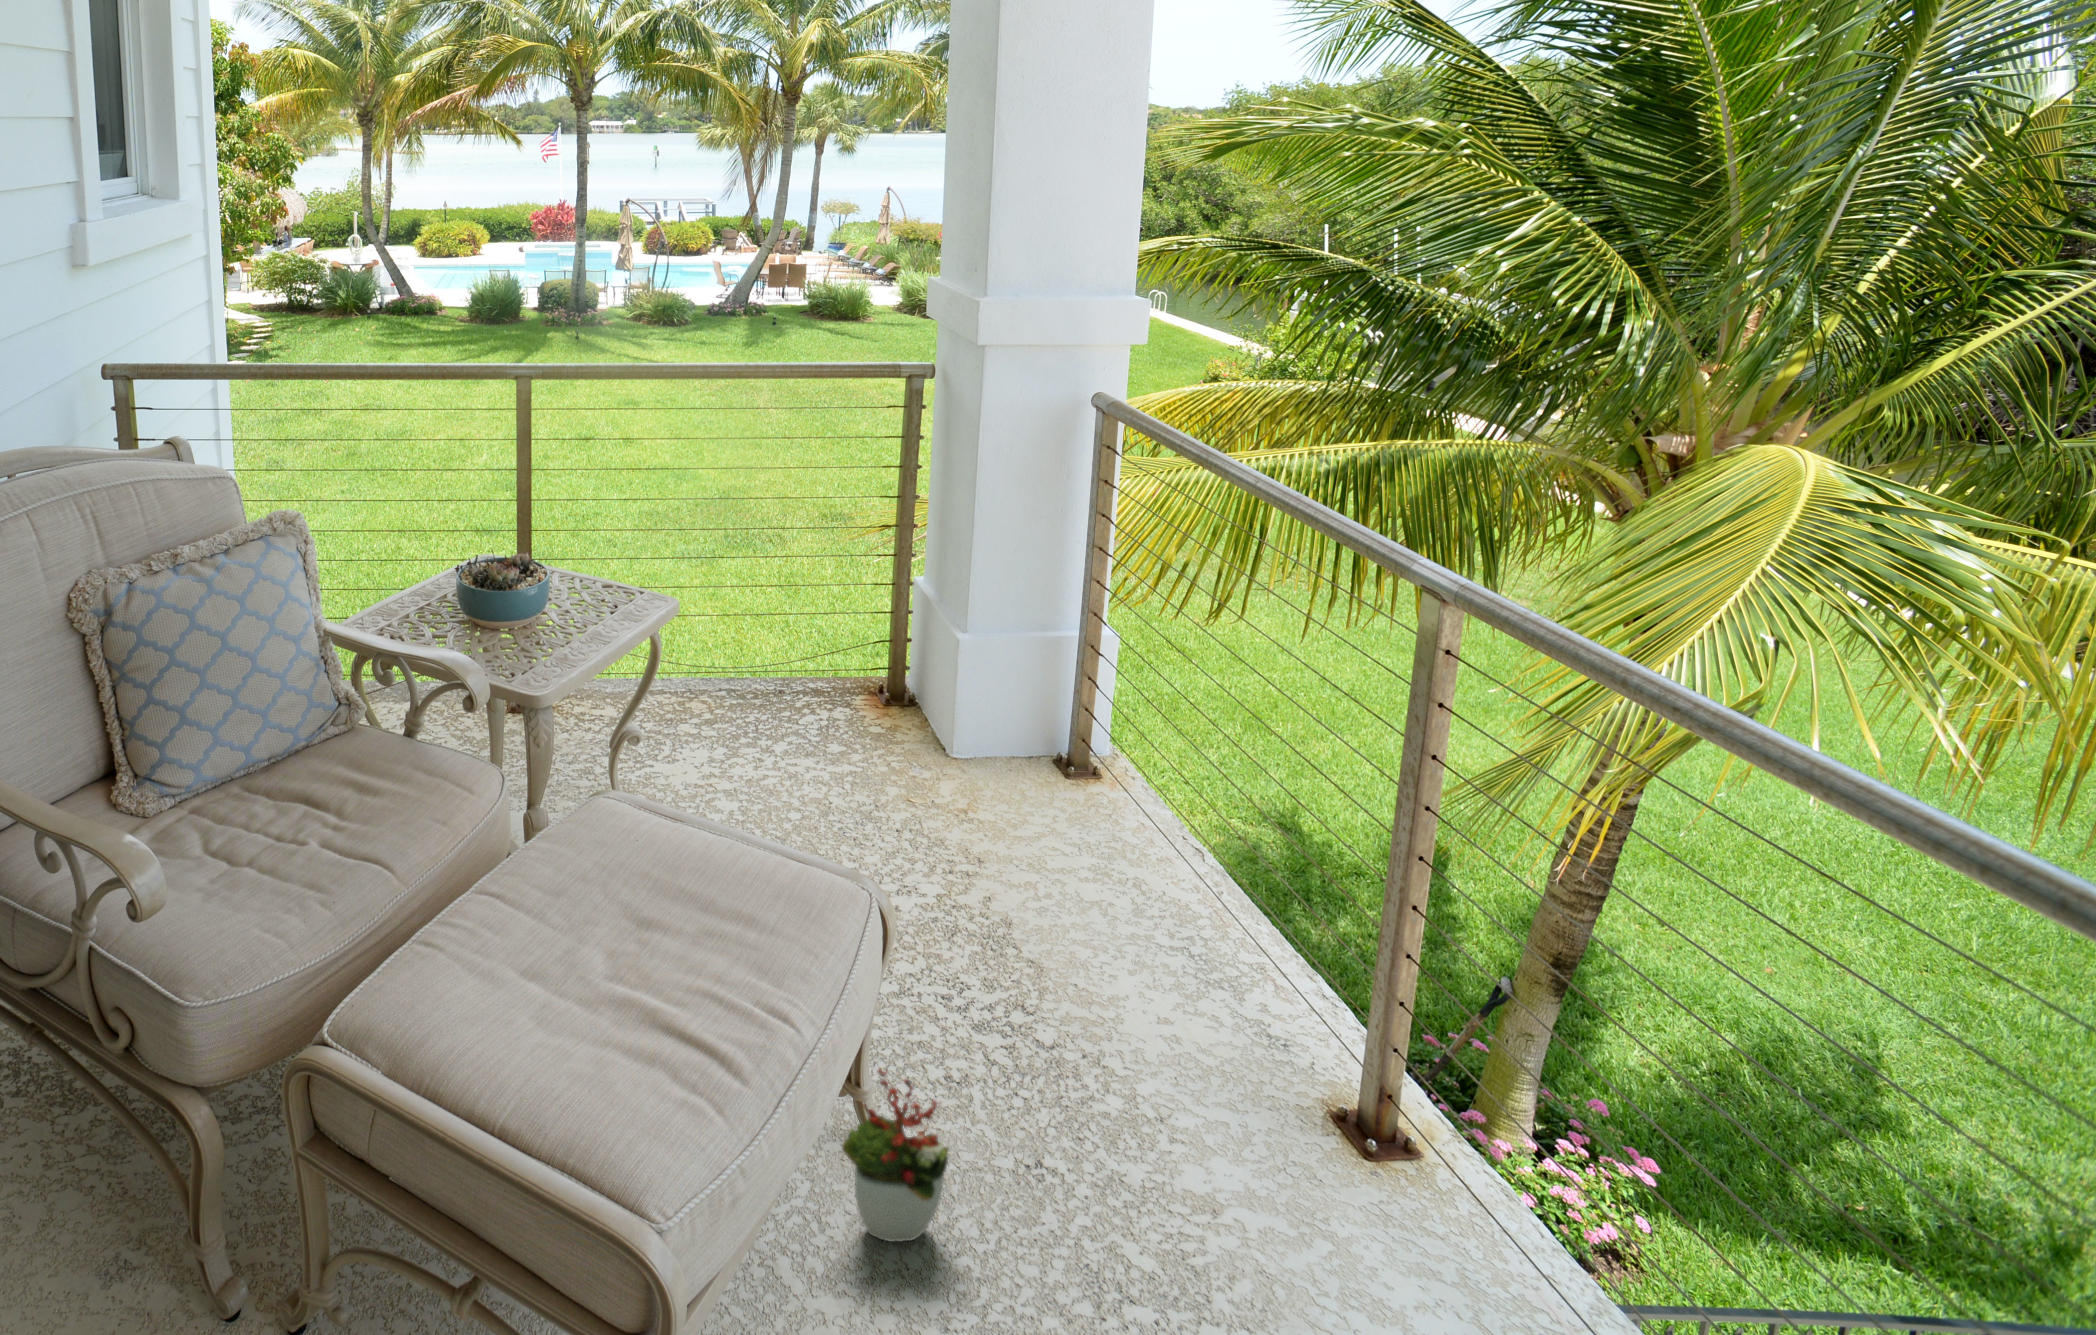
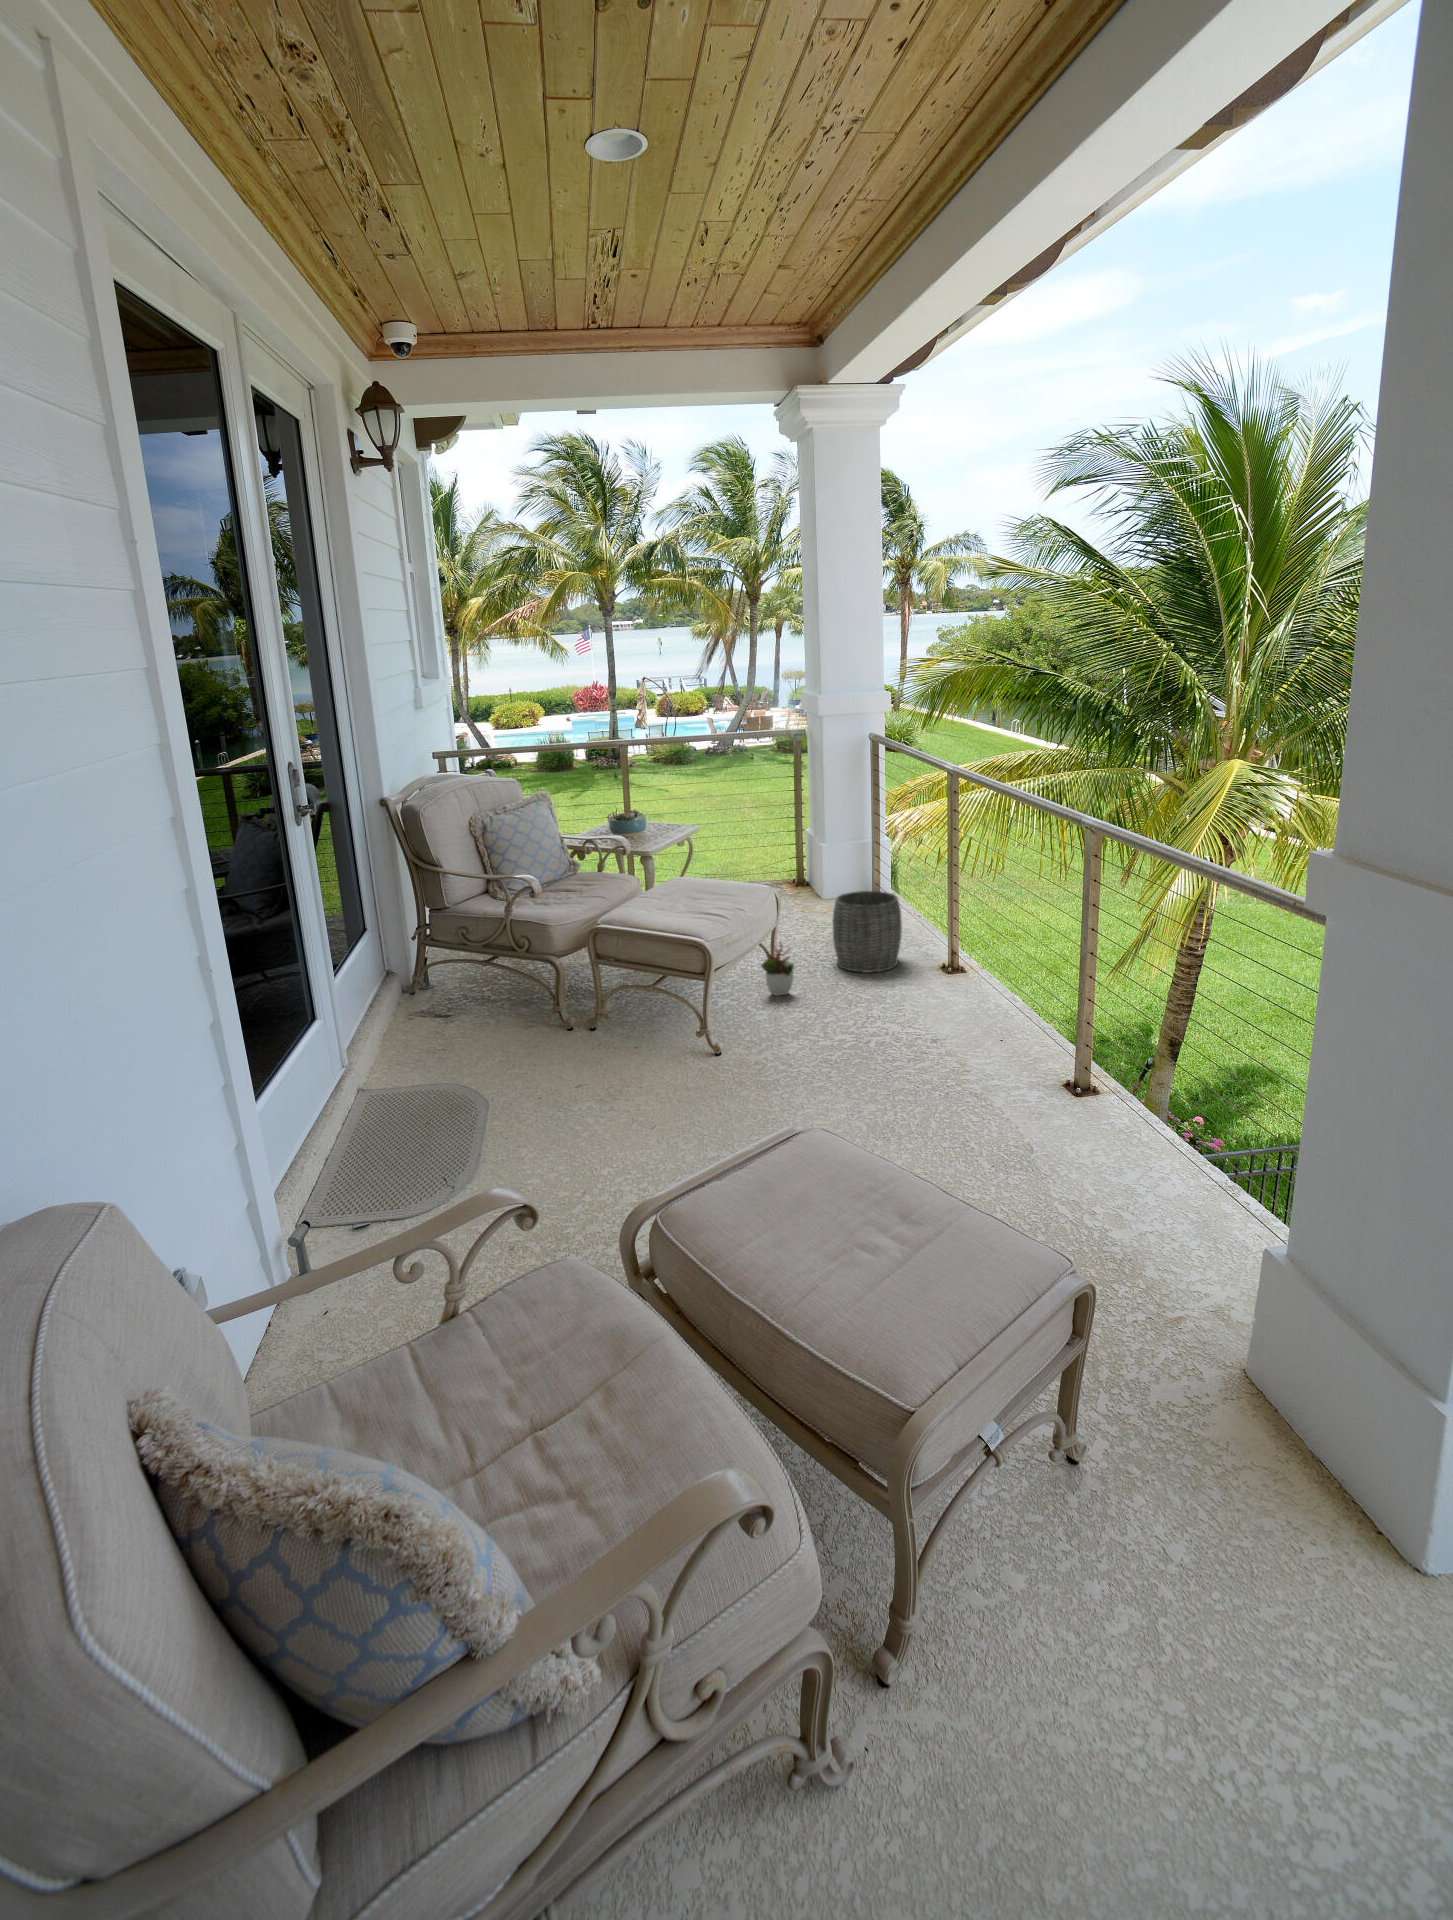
woven basket: none [1040,848,1255,1133] -> present [833,891,902,972]

